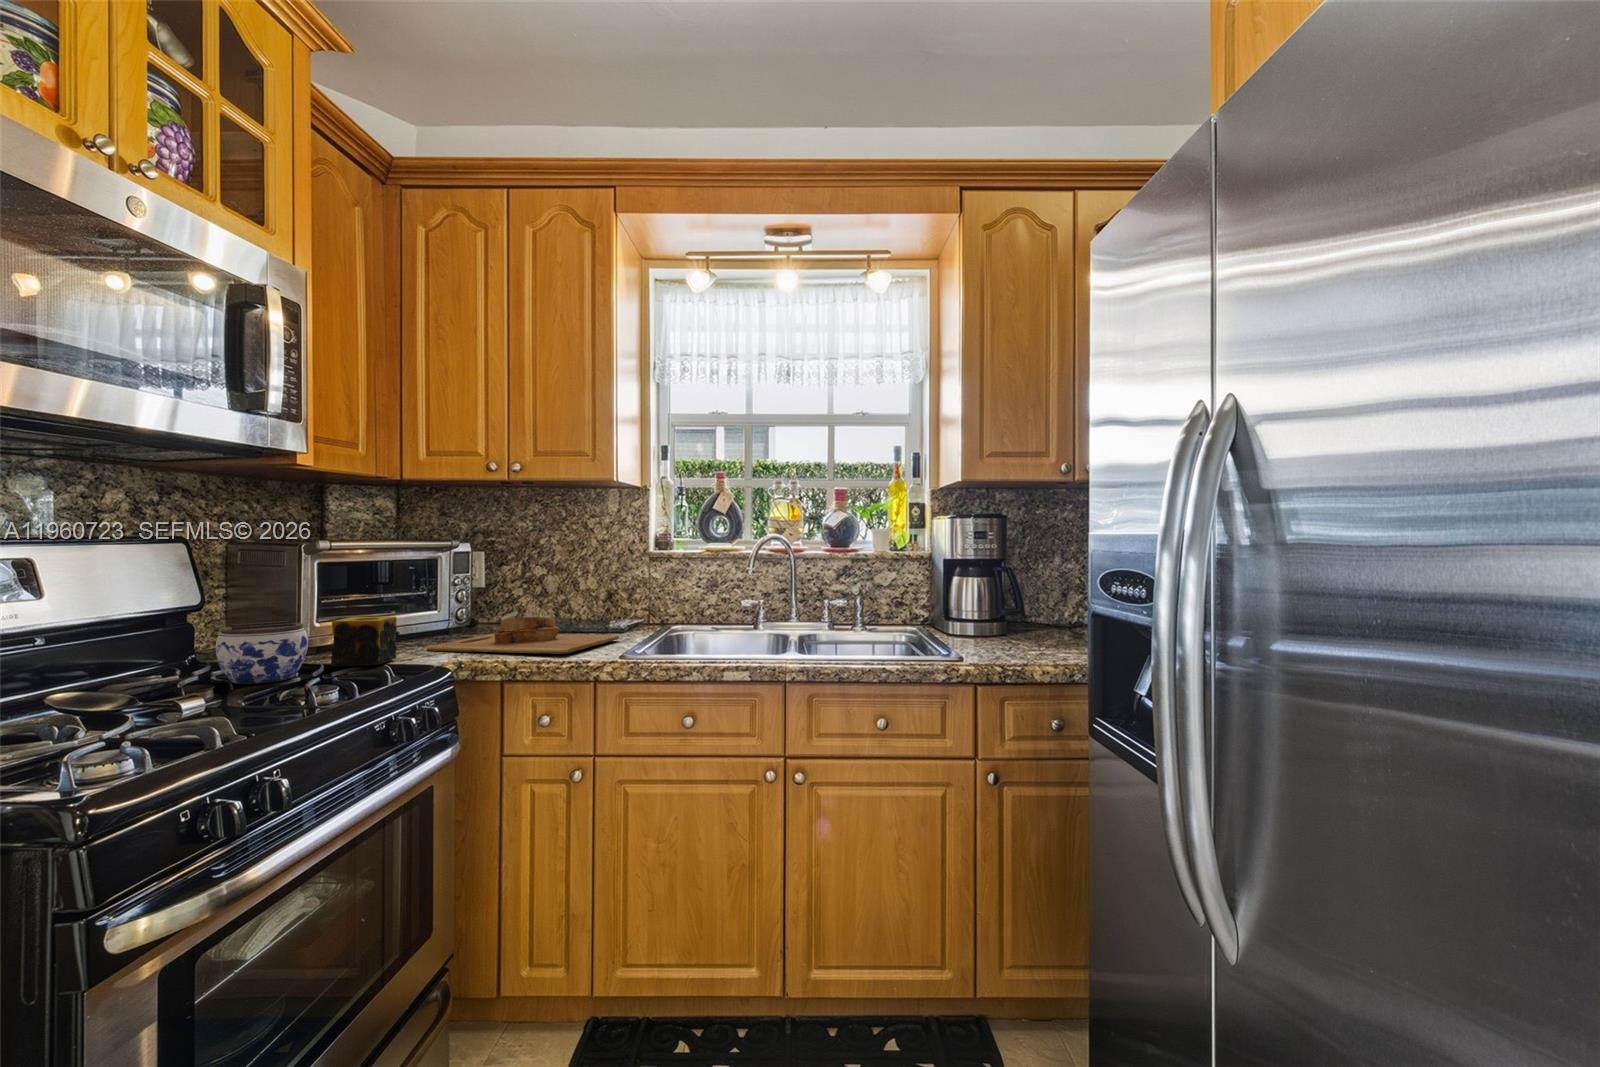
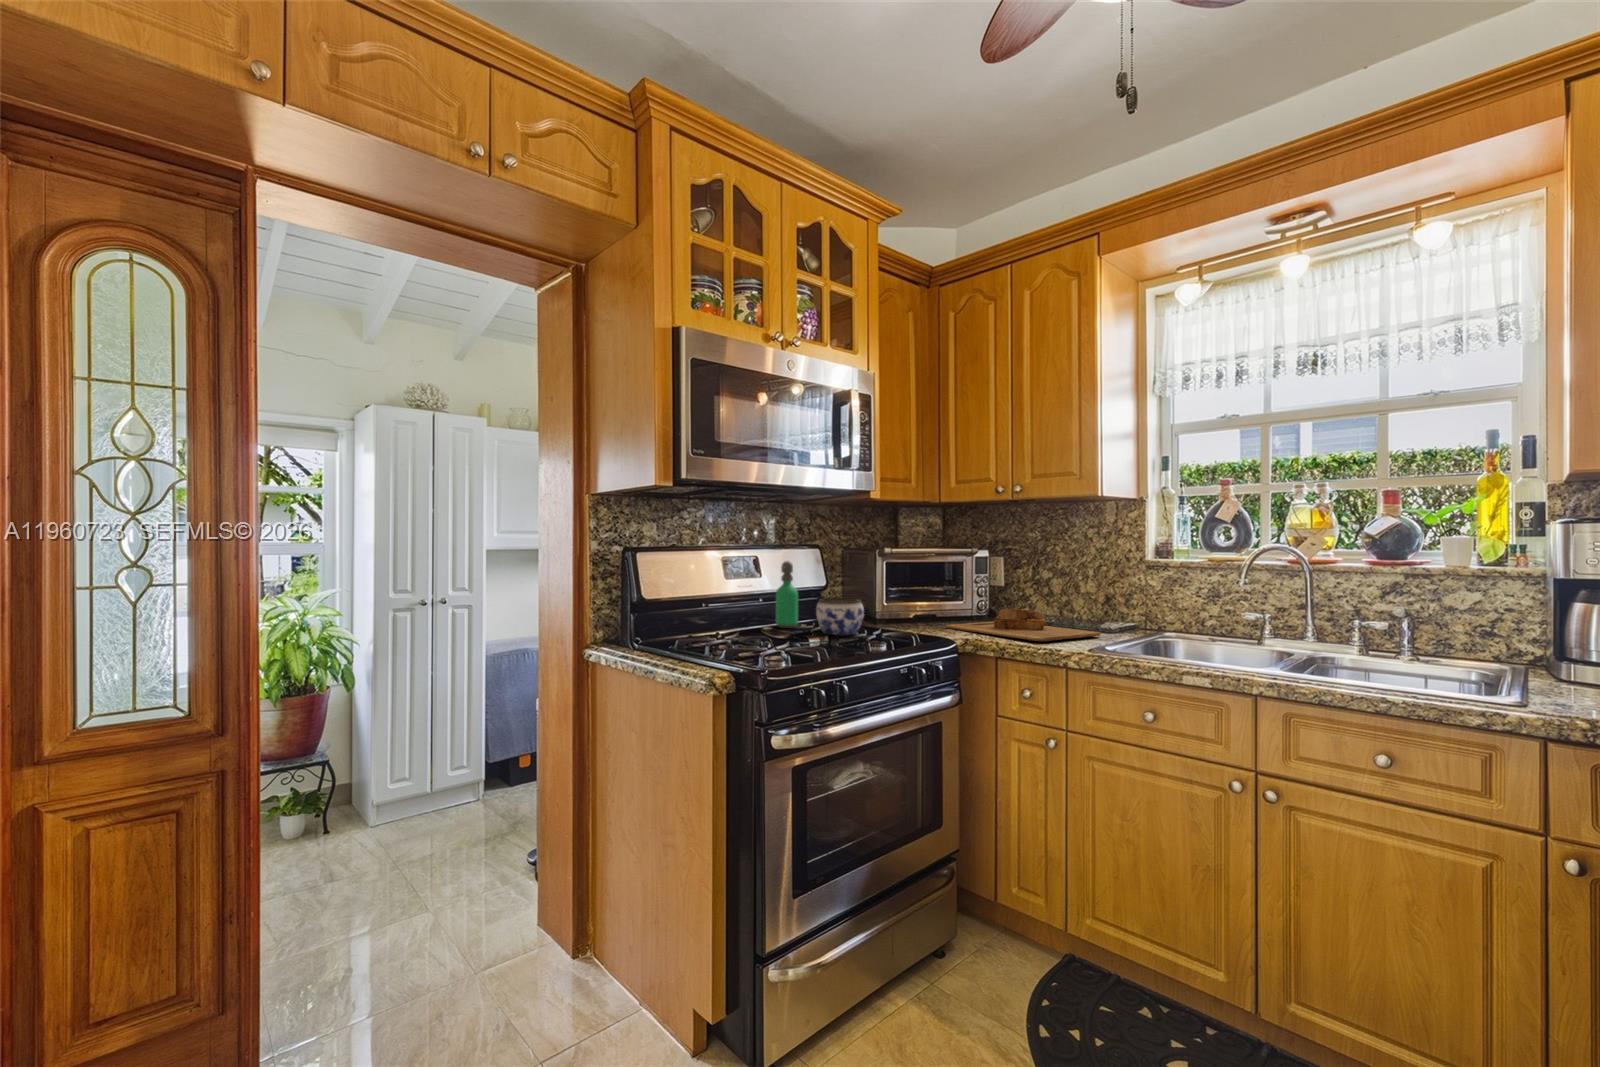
soap dispenser: none [116,568,168,684] -> present [776,561,798,628]
candle: present [331,617,397,666] -> none [880,599,922,633]

